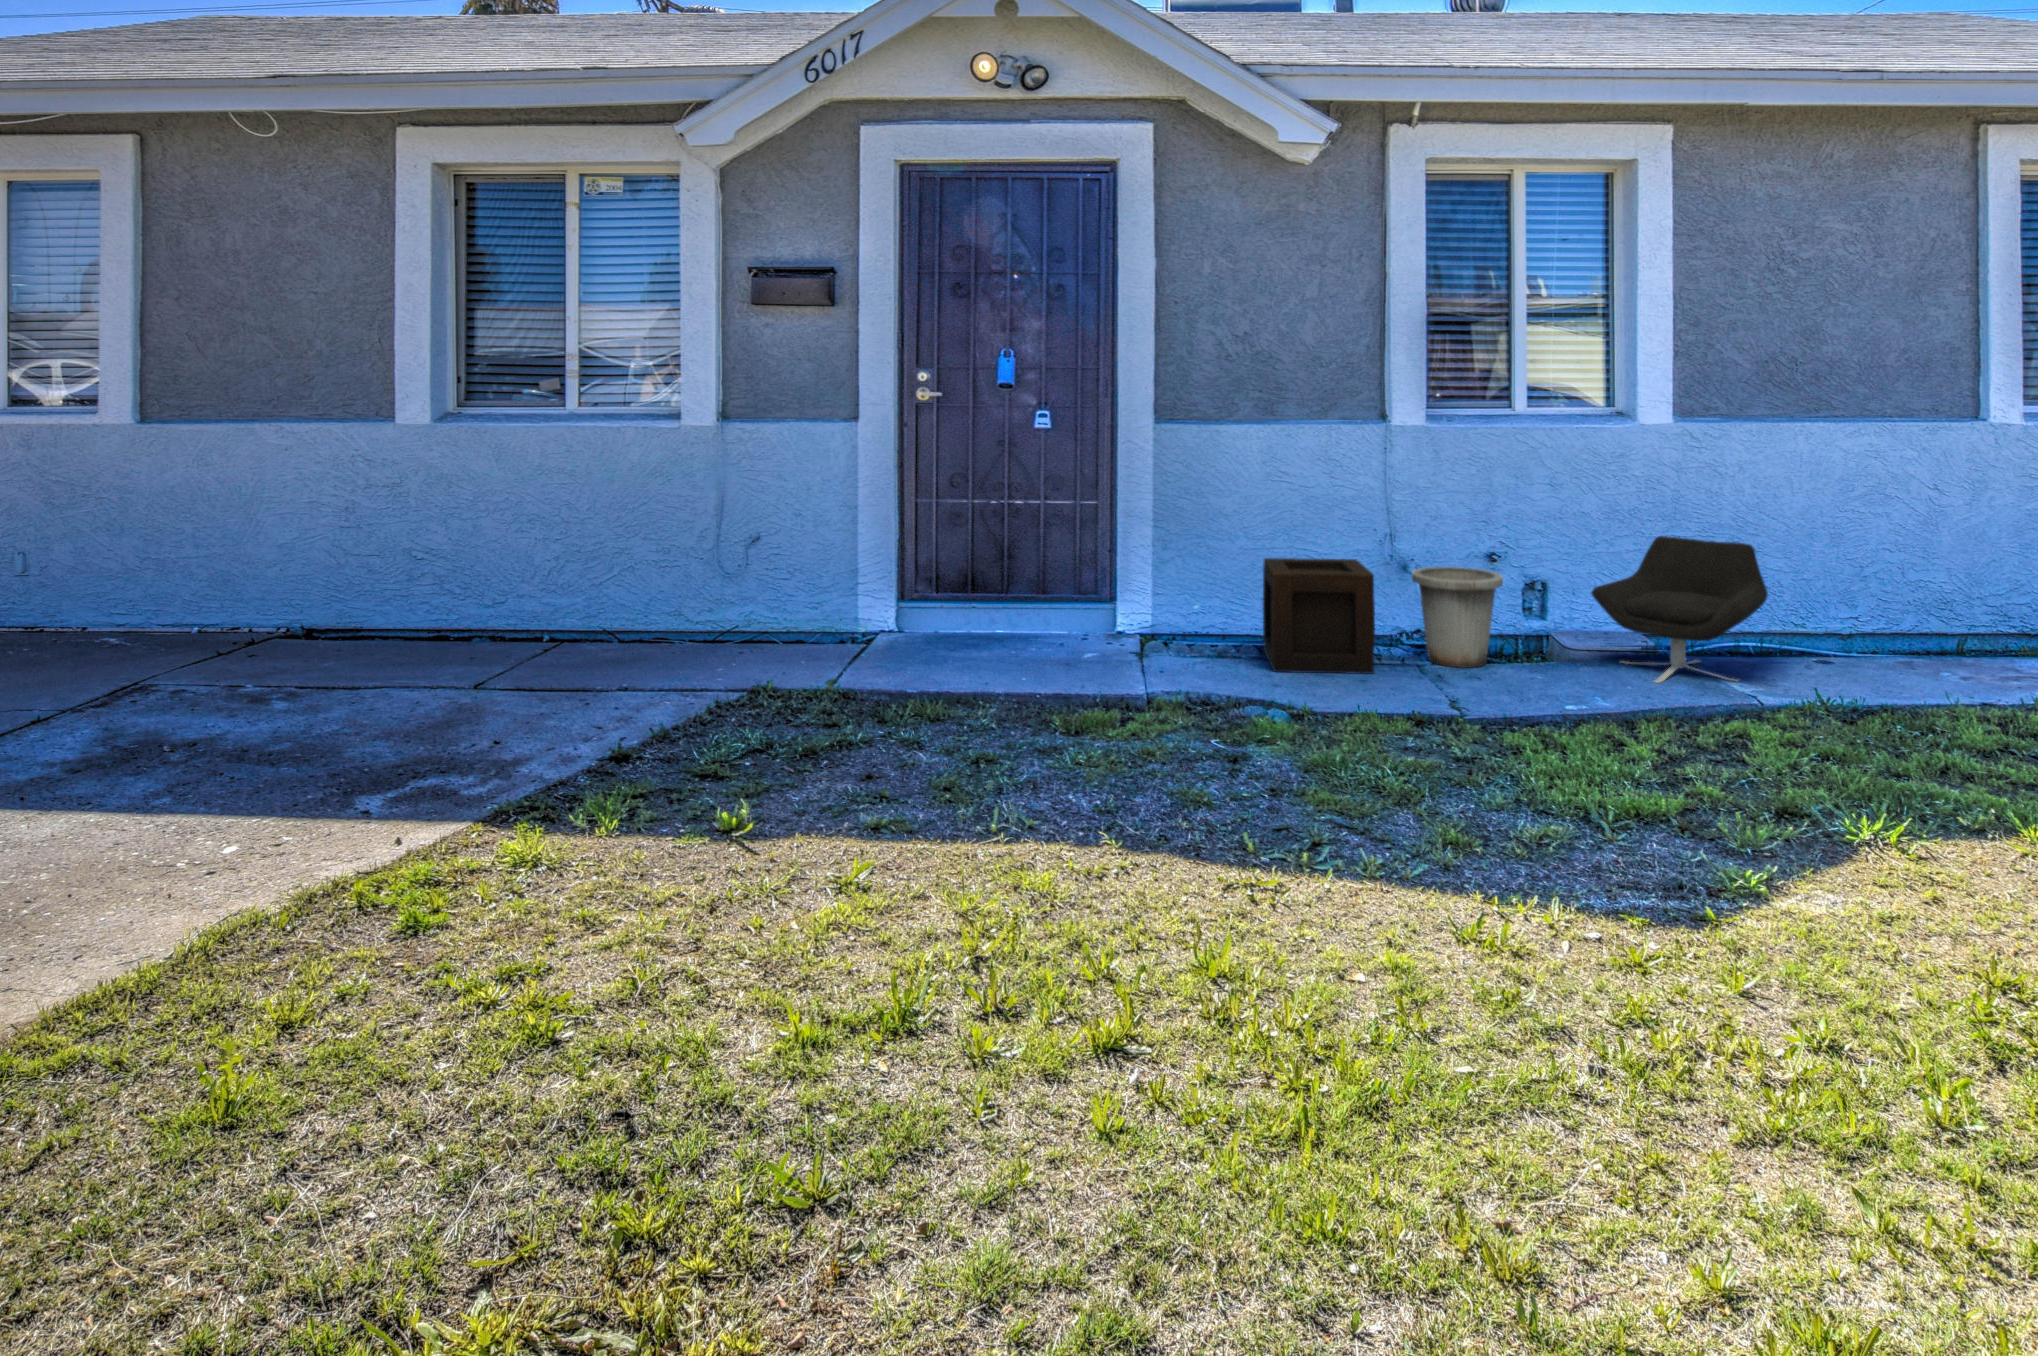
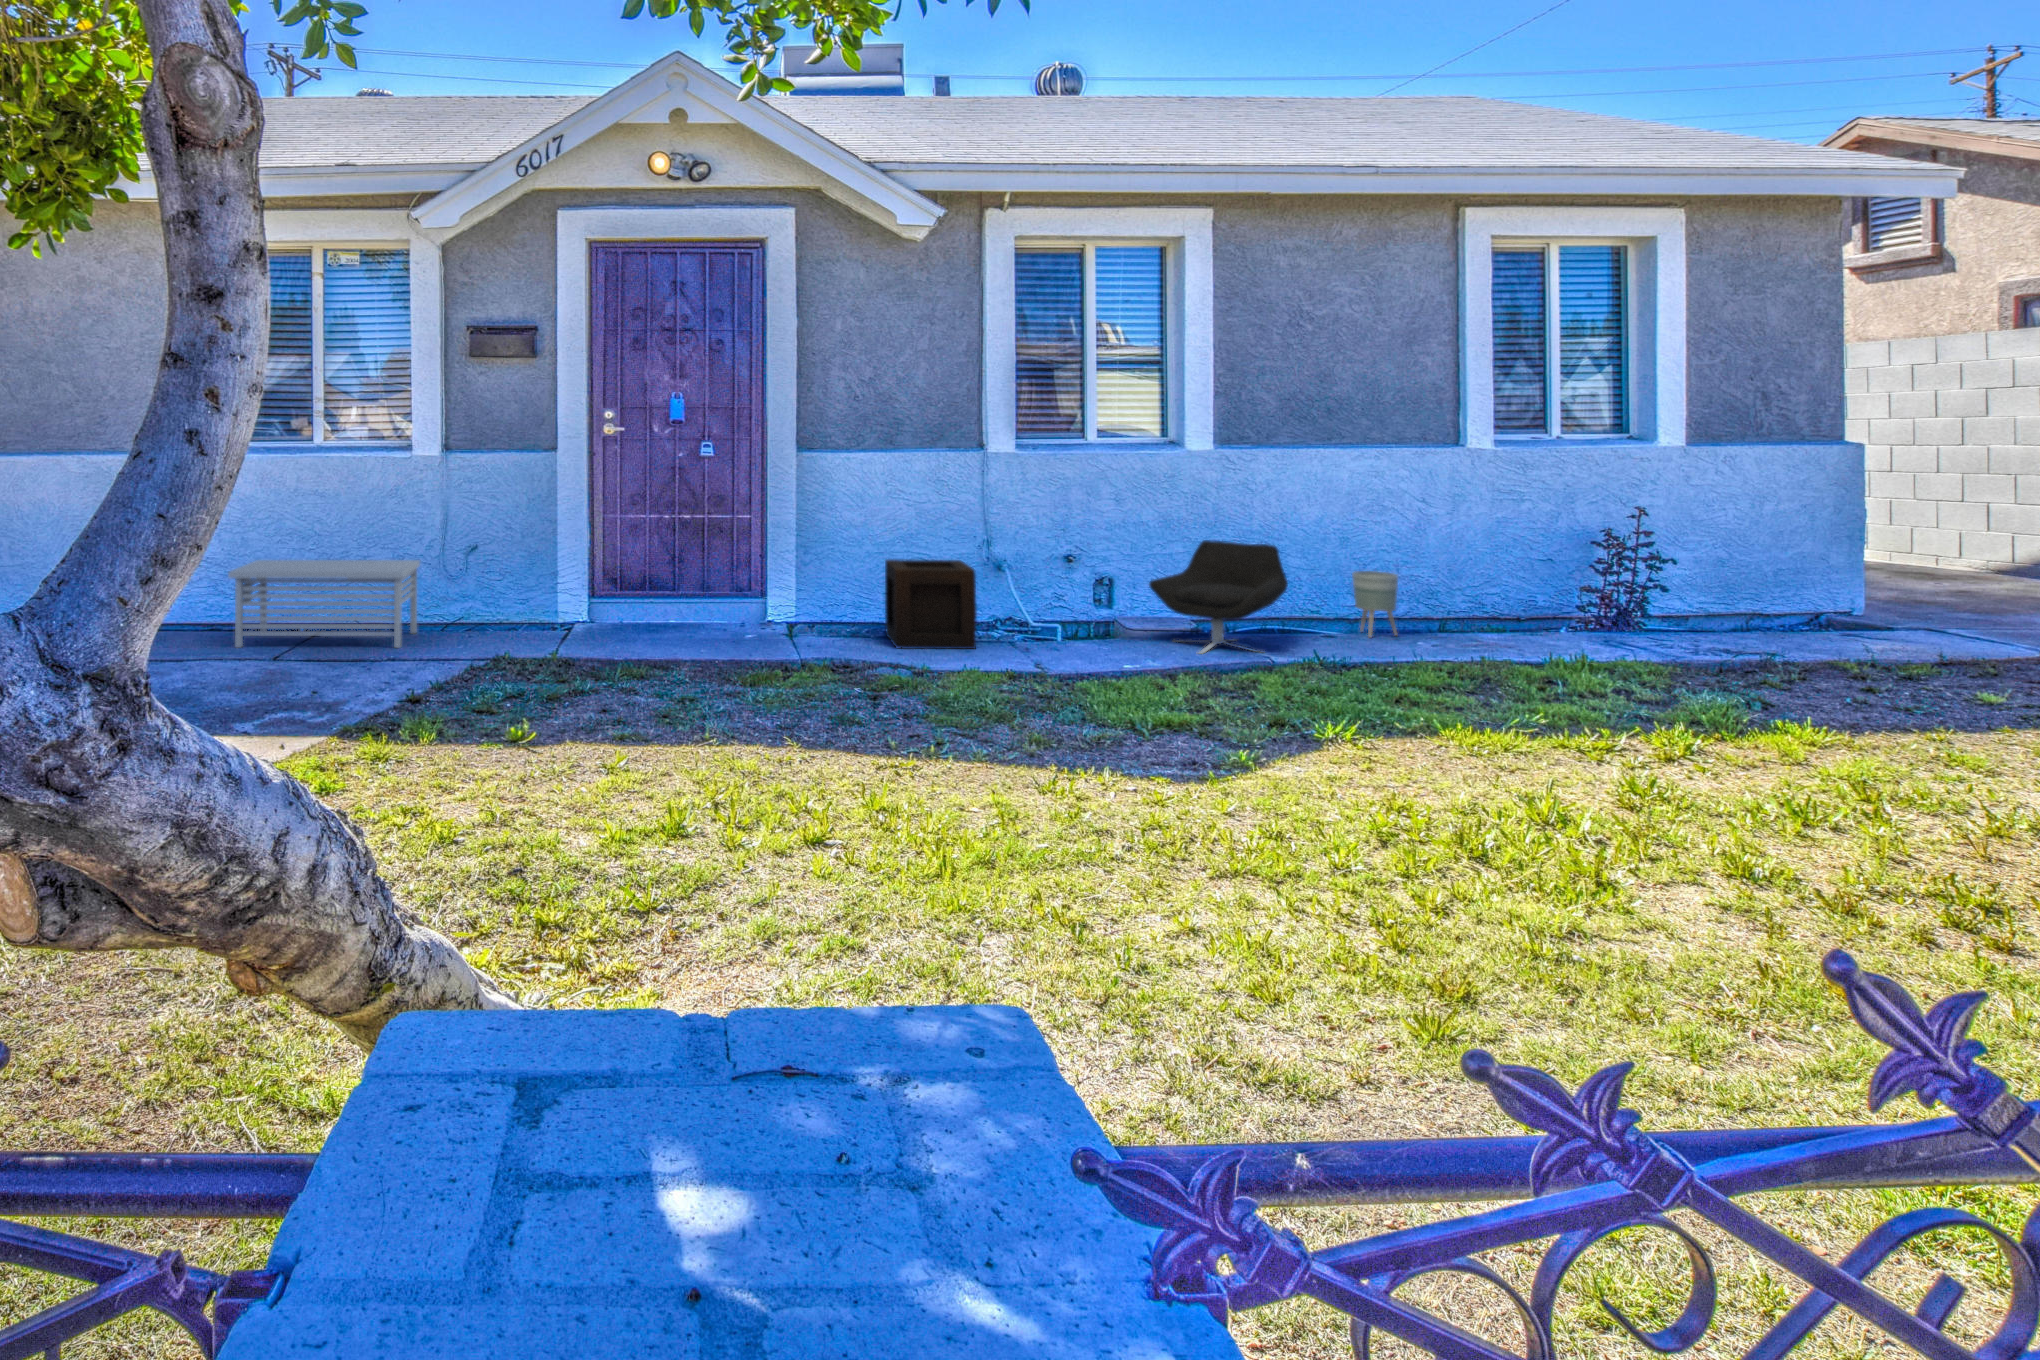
storage bench: none [444,555,695,668] -> present [228,560,420,648]
trash can: present [1412,567,1503,668] -> none [1005,566,1078,645]
planter: none [1843,575,1903,659] -> present [1352,571,1398,637]

